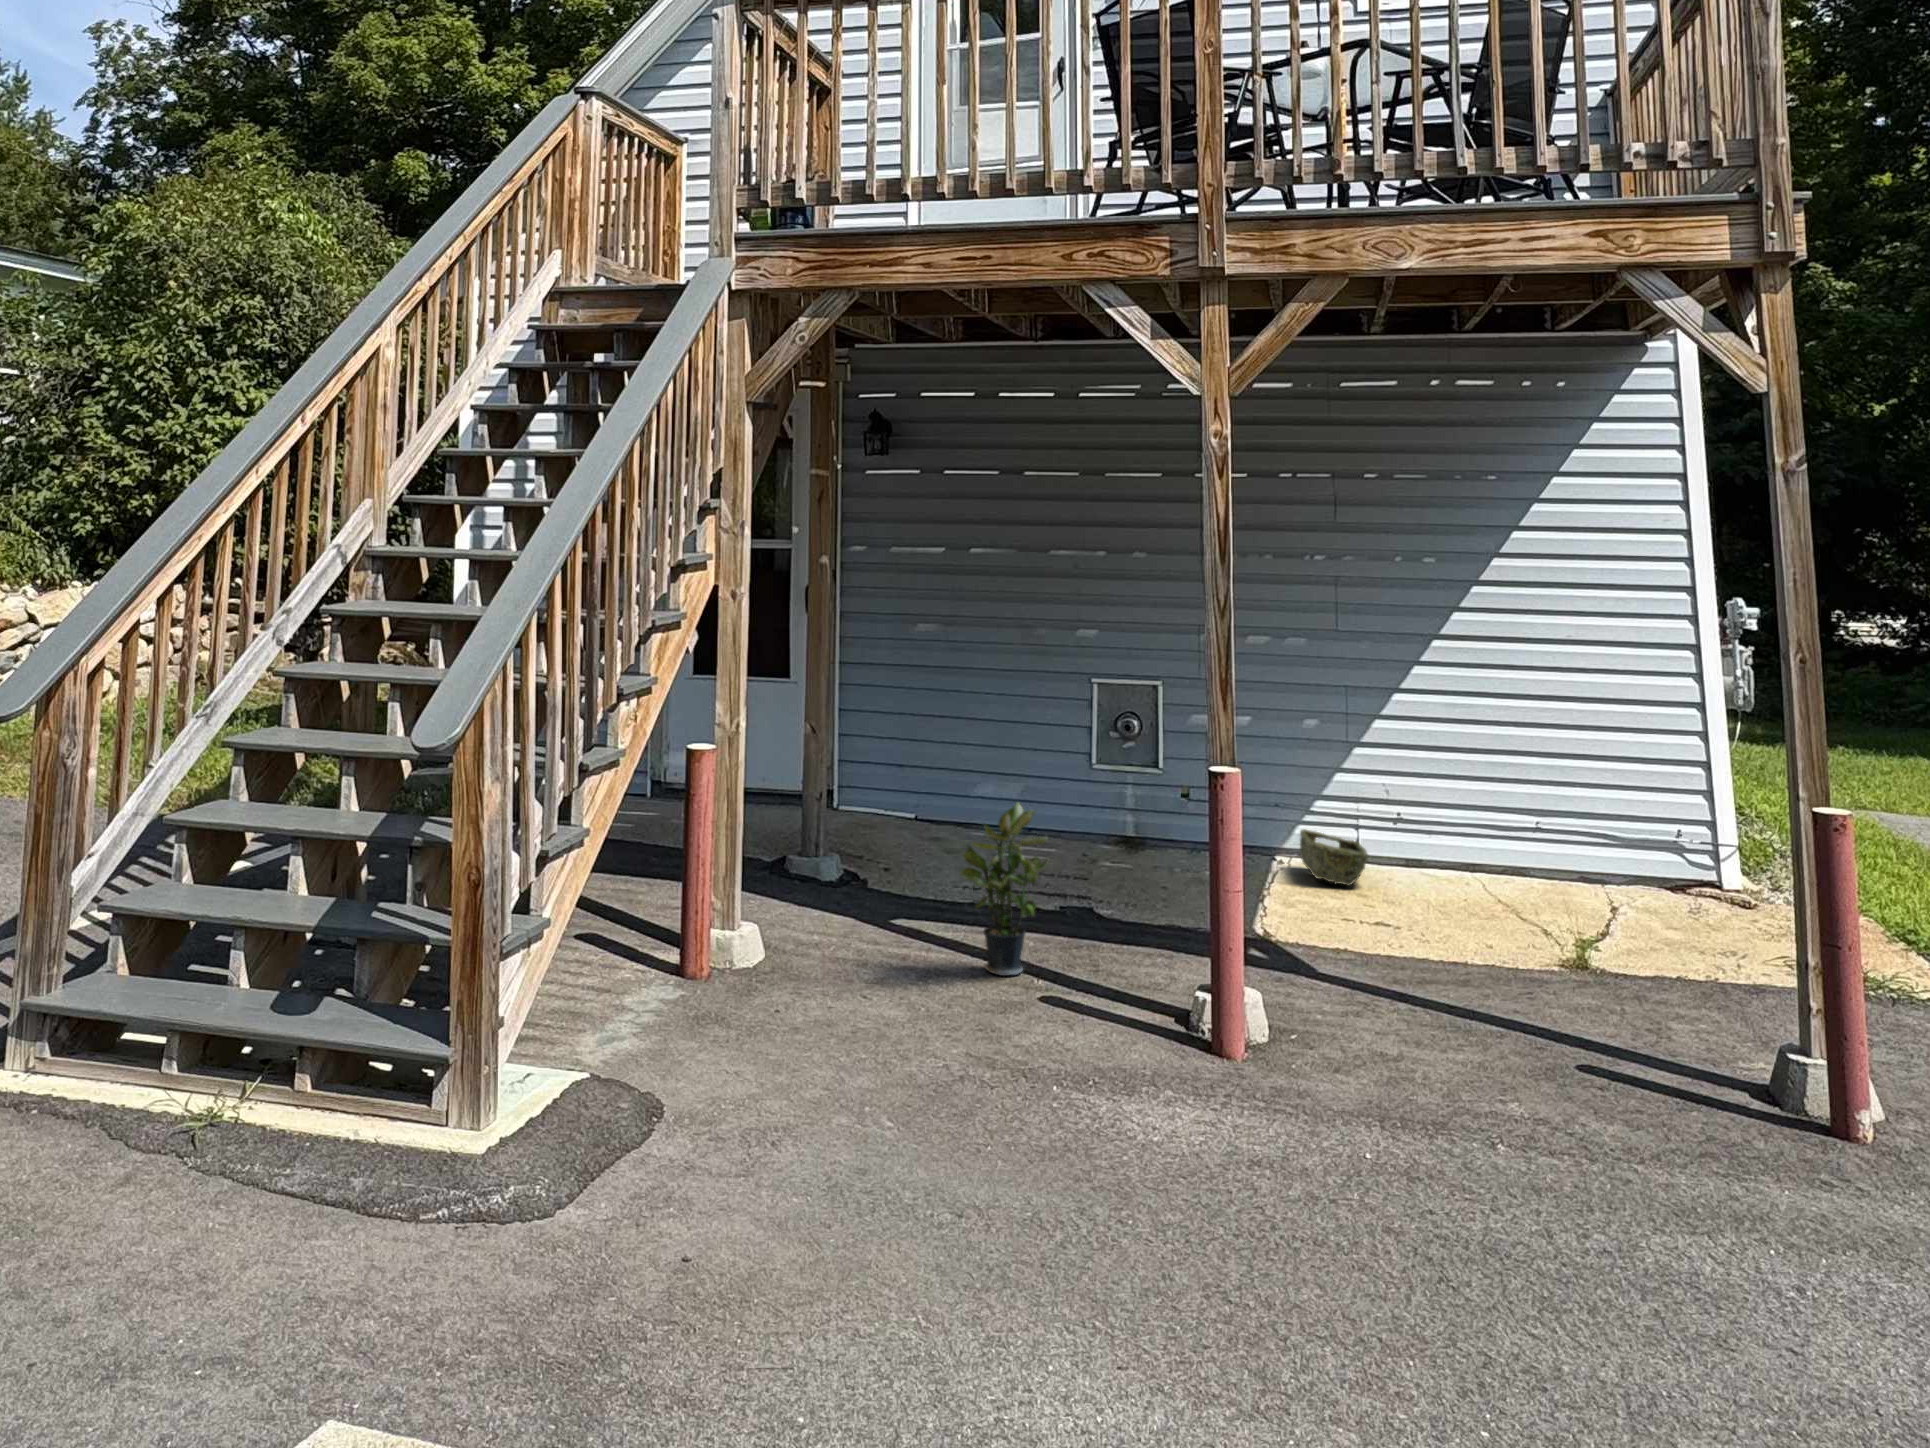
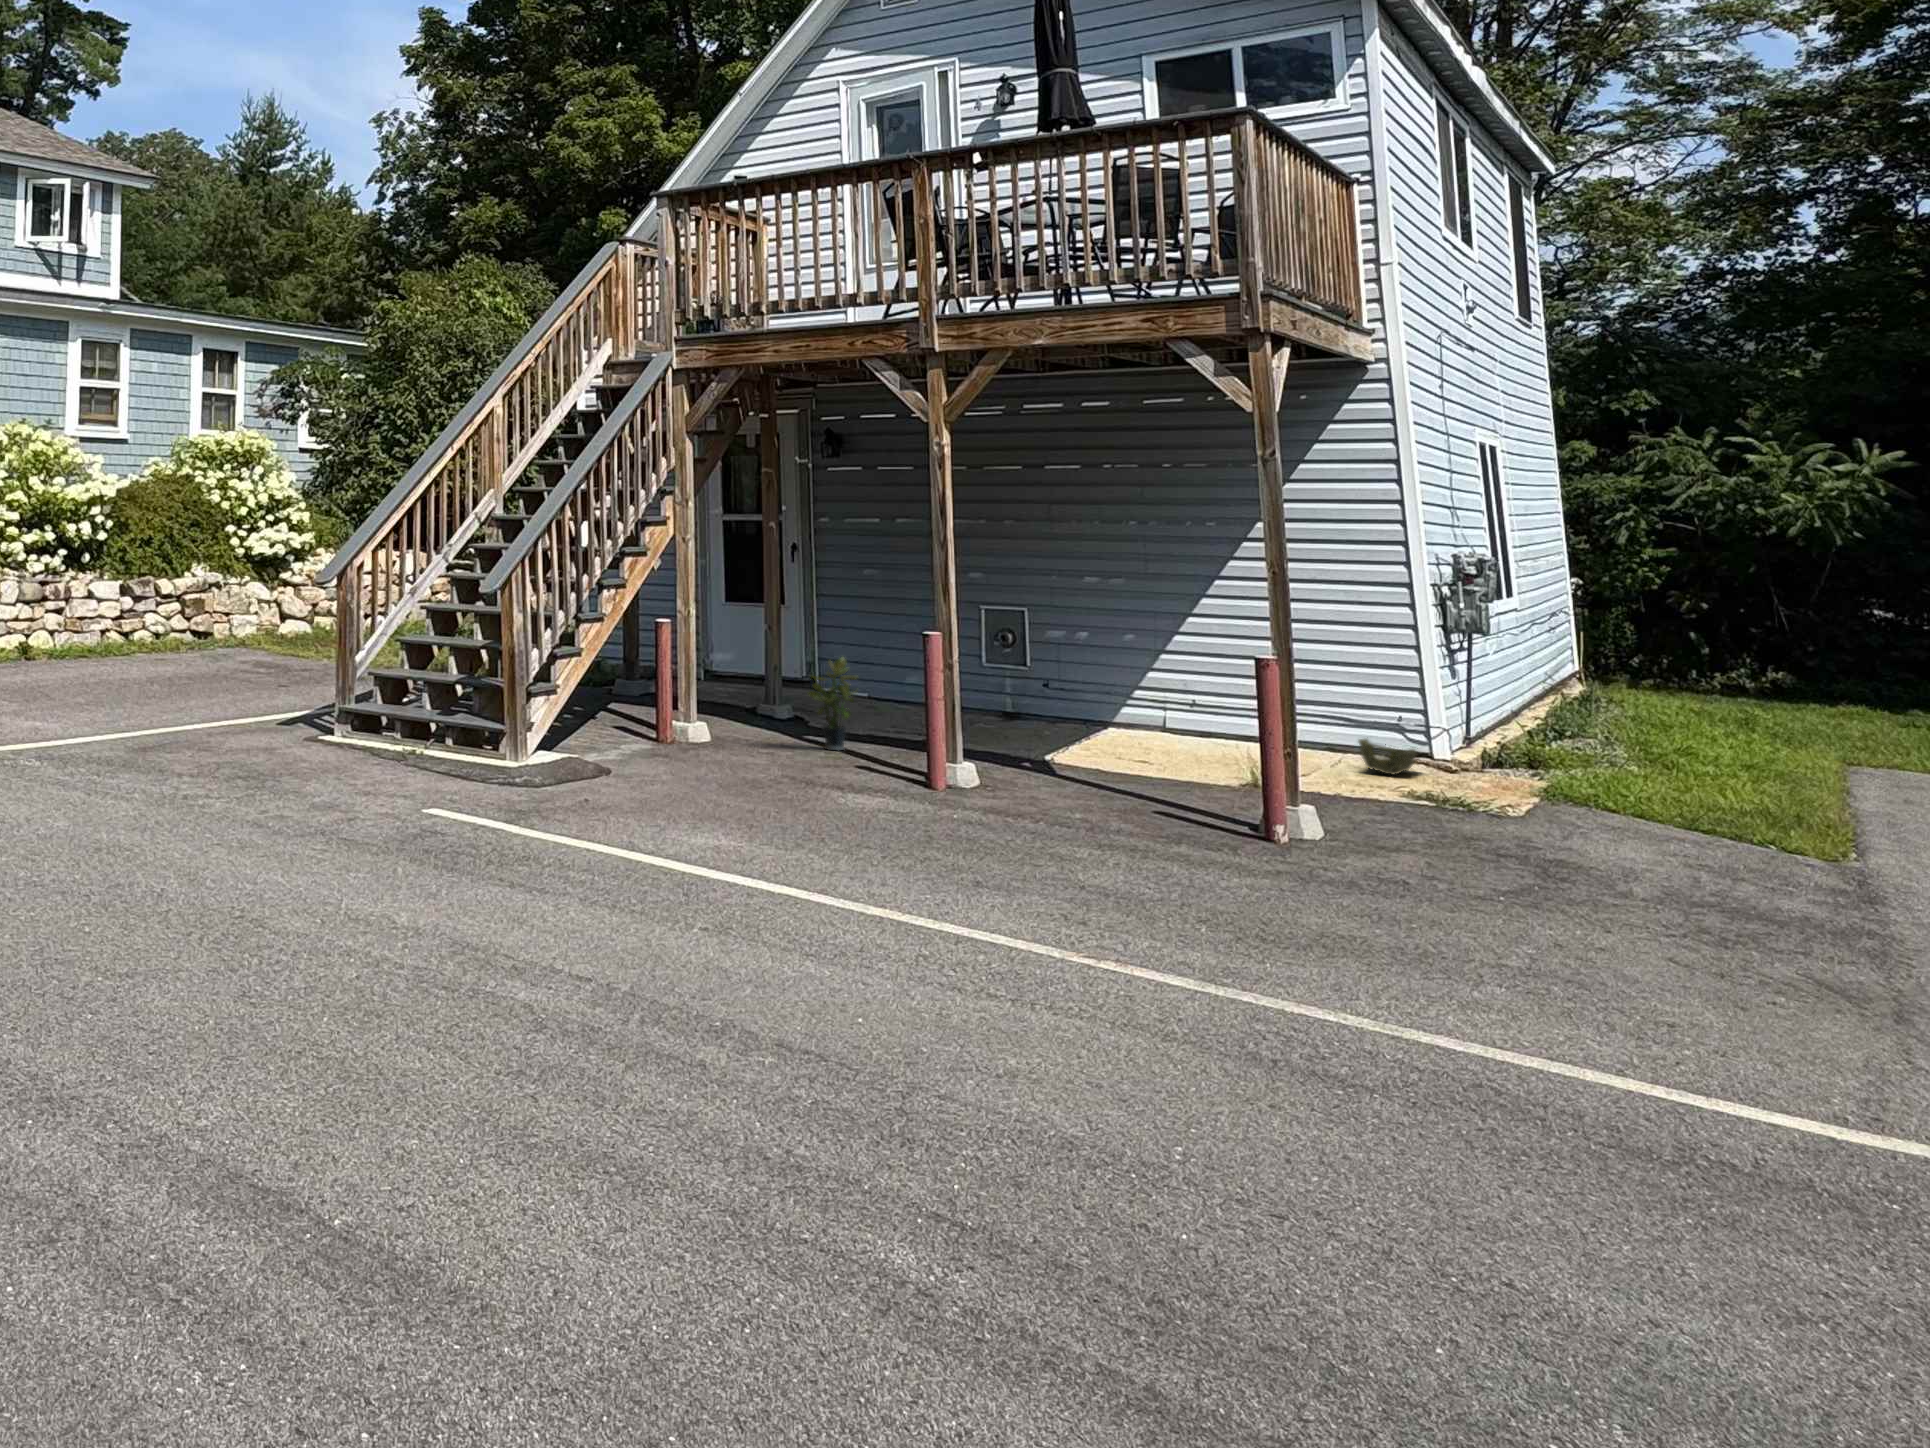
woven basket: present [1300,829,1368,886] -> present [1359,739,1416,775]

